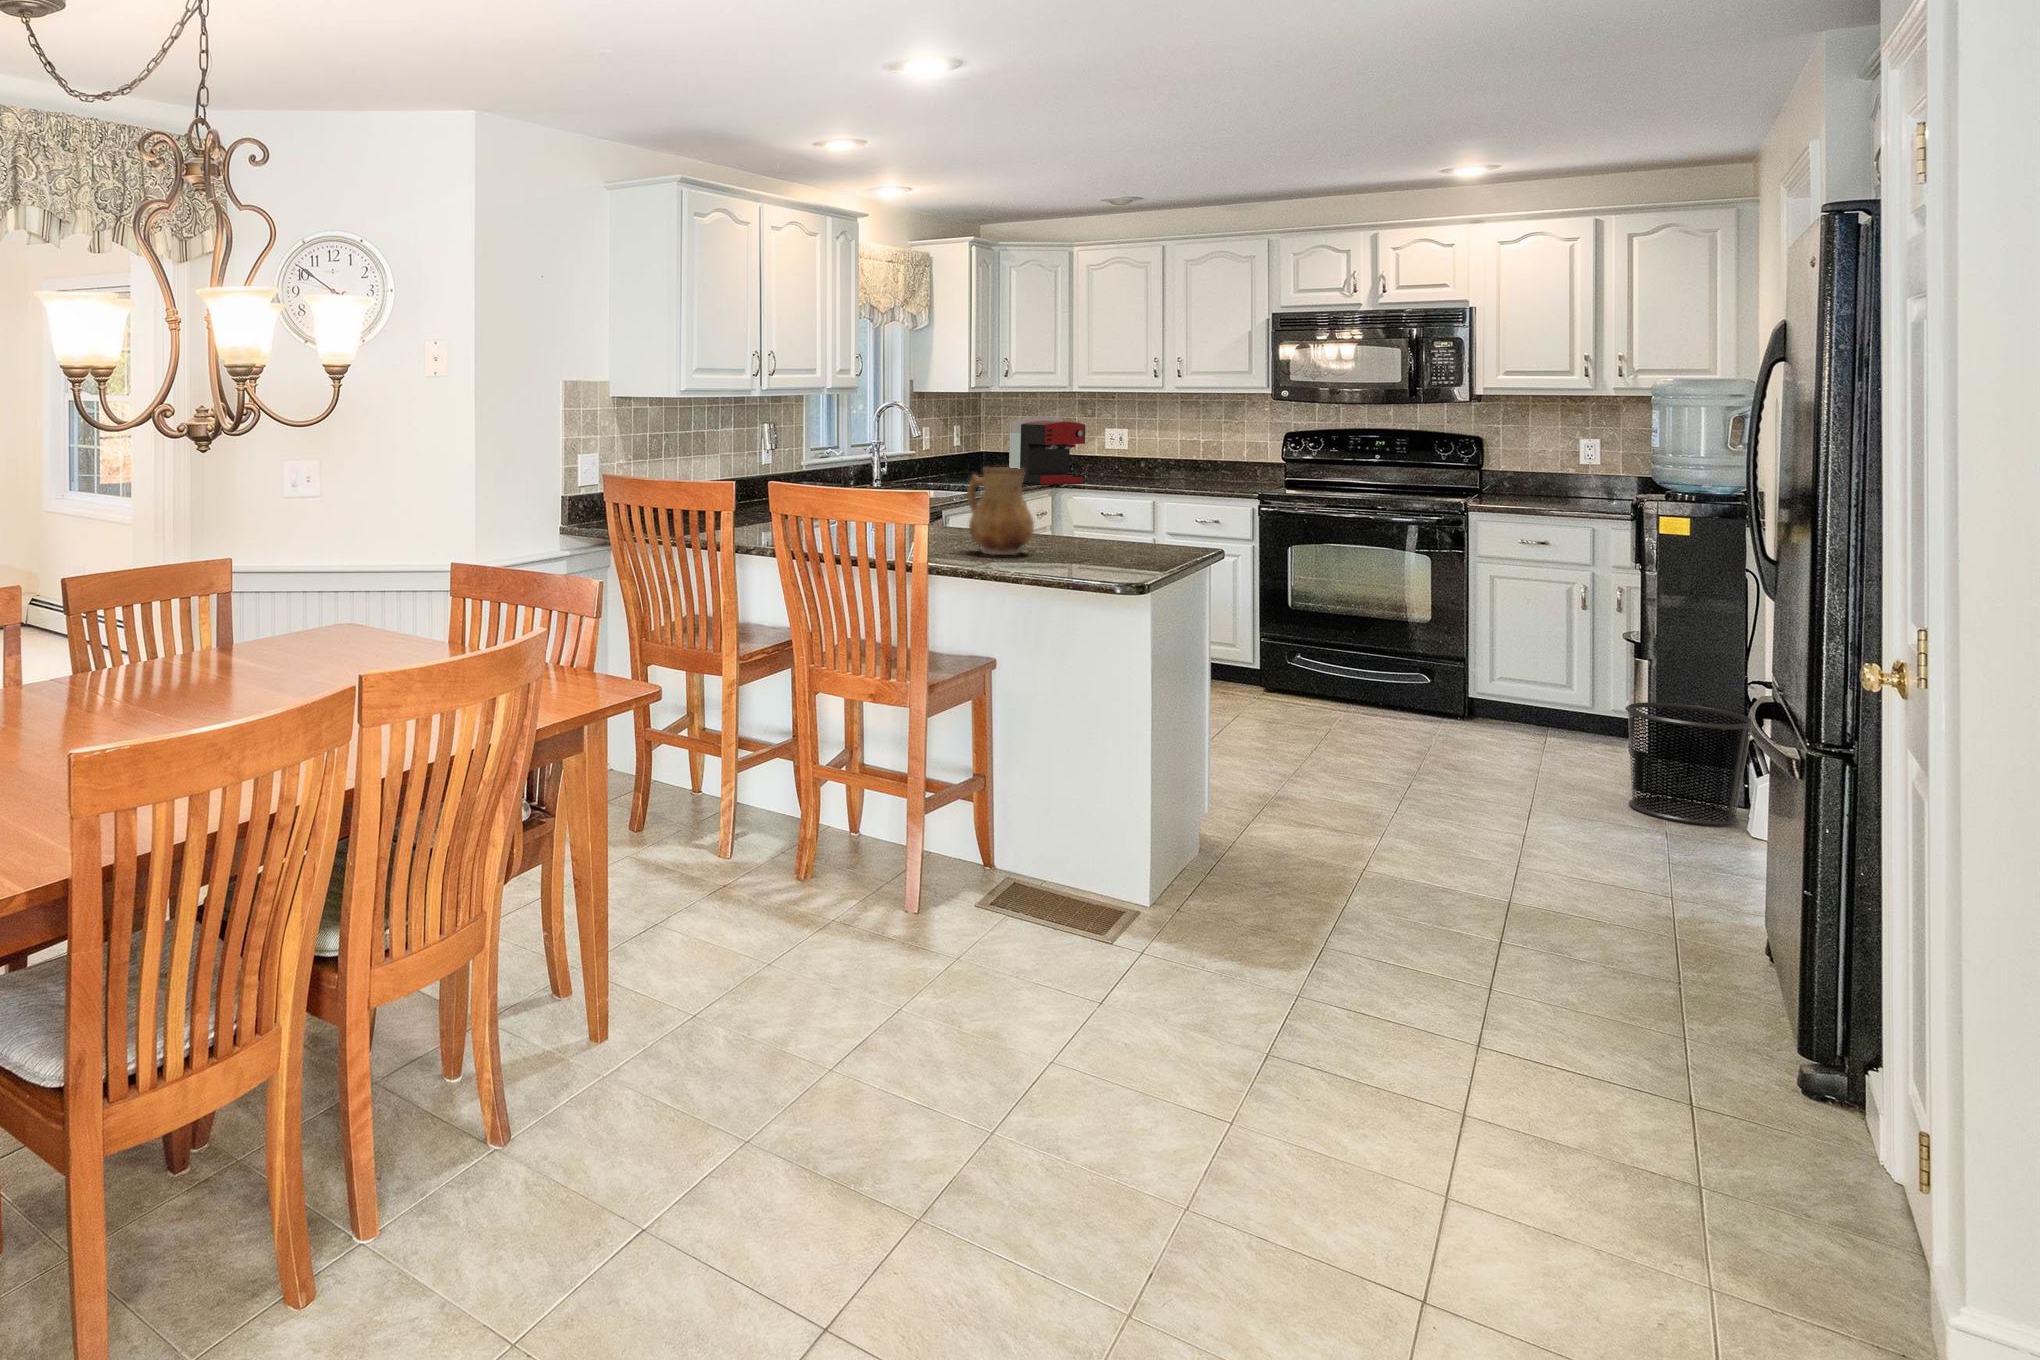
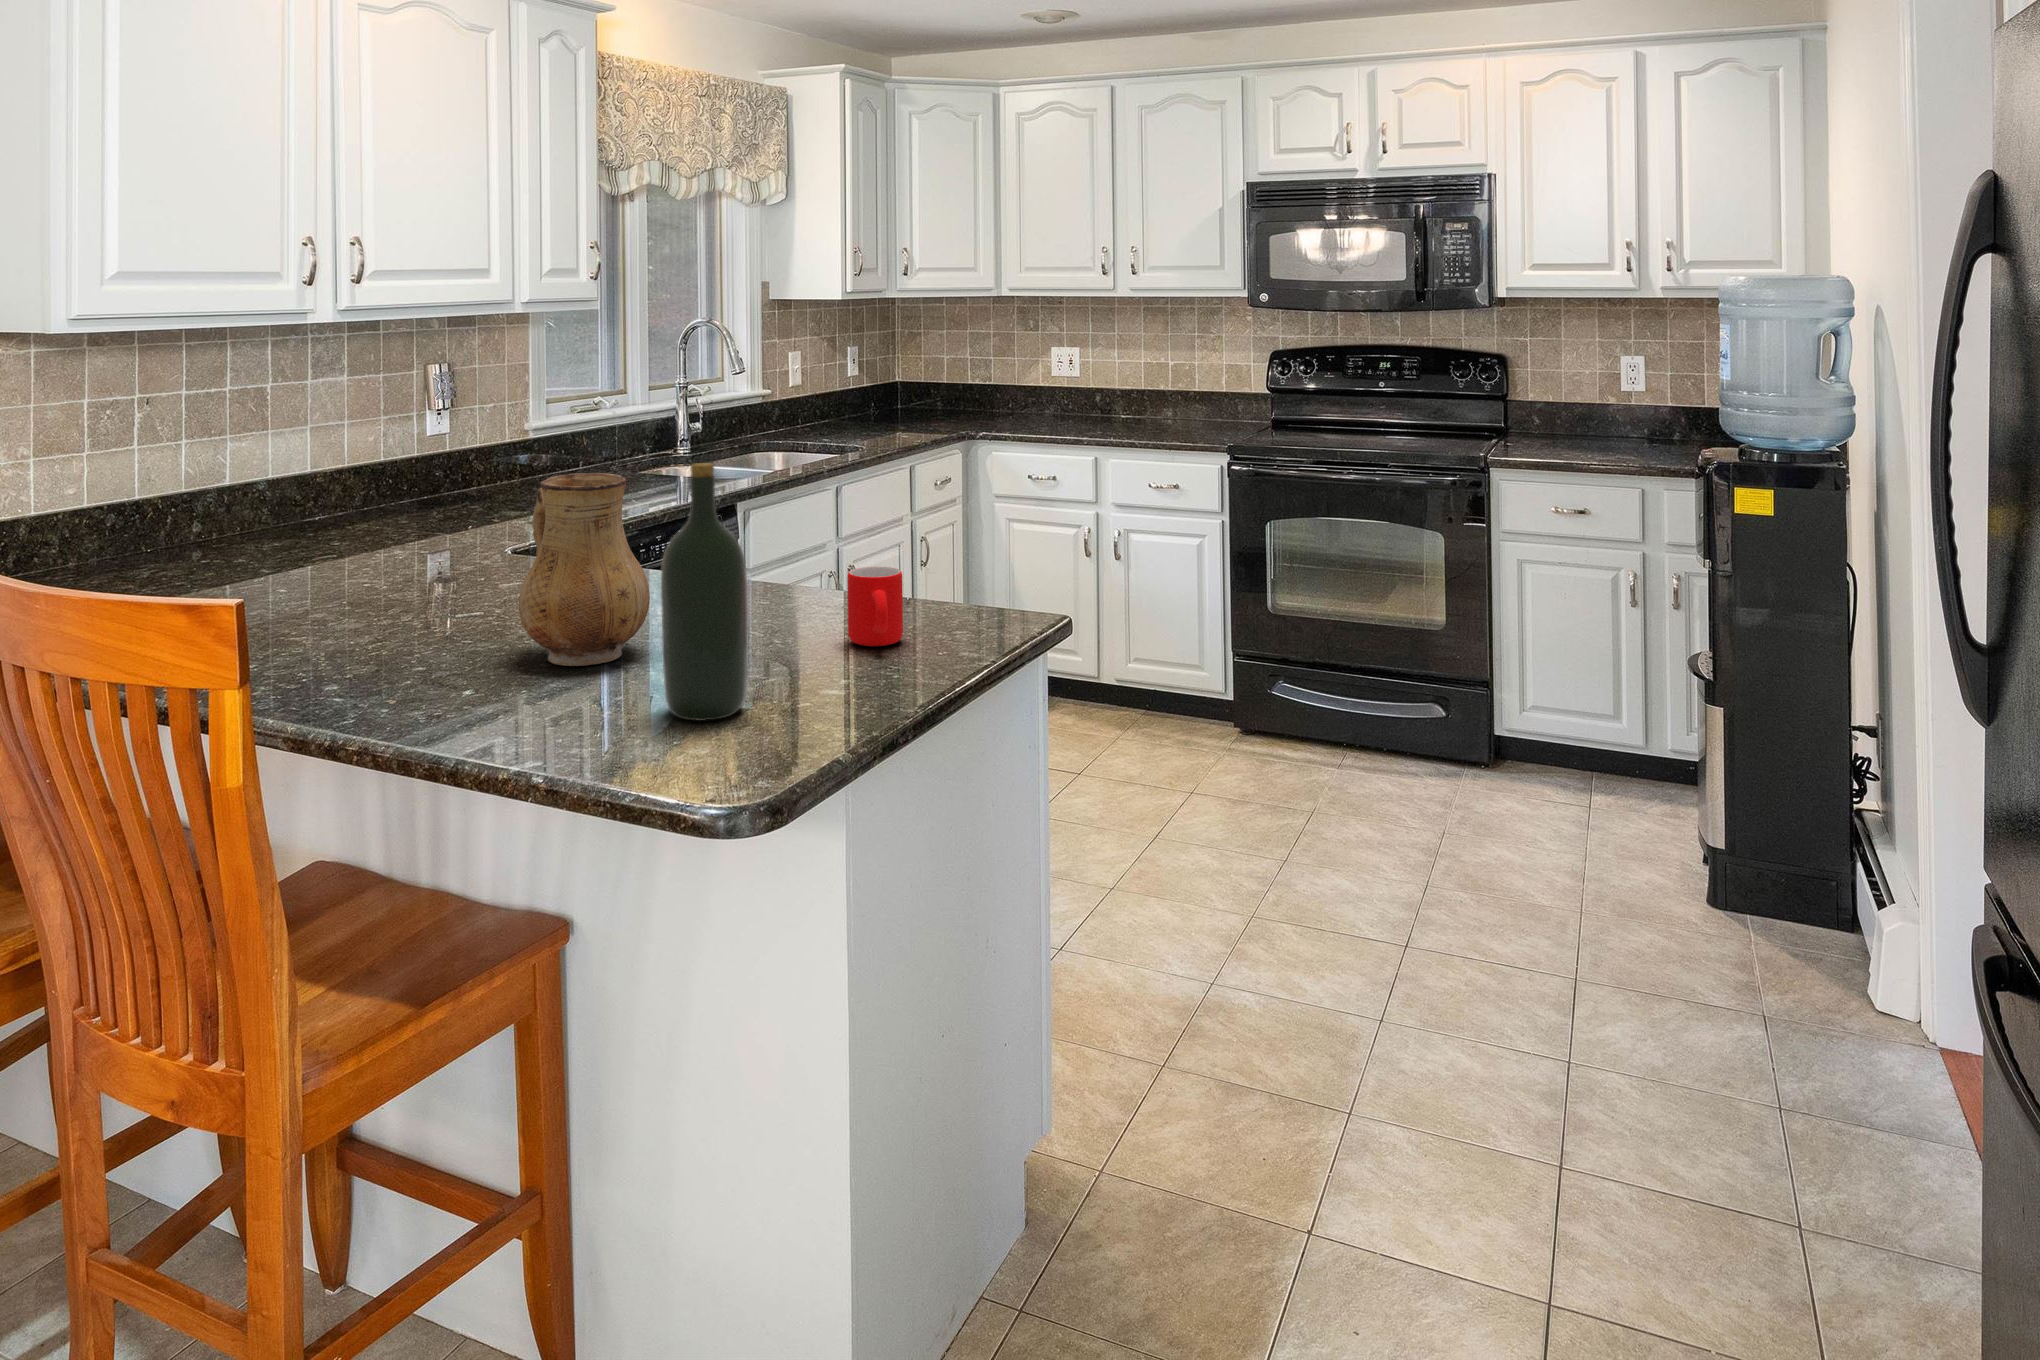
coffee maker: present [1009,416,1085,484] -> none [926,326,1022,426]
wine bottle: none [1077,454,1119,568] -> present [661,463,748,721]
mug: none [1130,517,1161,554] -> present [848,567,903,646]
waste bin: present [1625,702,1751,826] -> none [1698,790,1875,1007]

